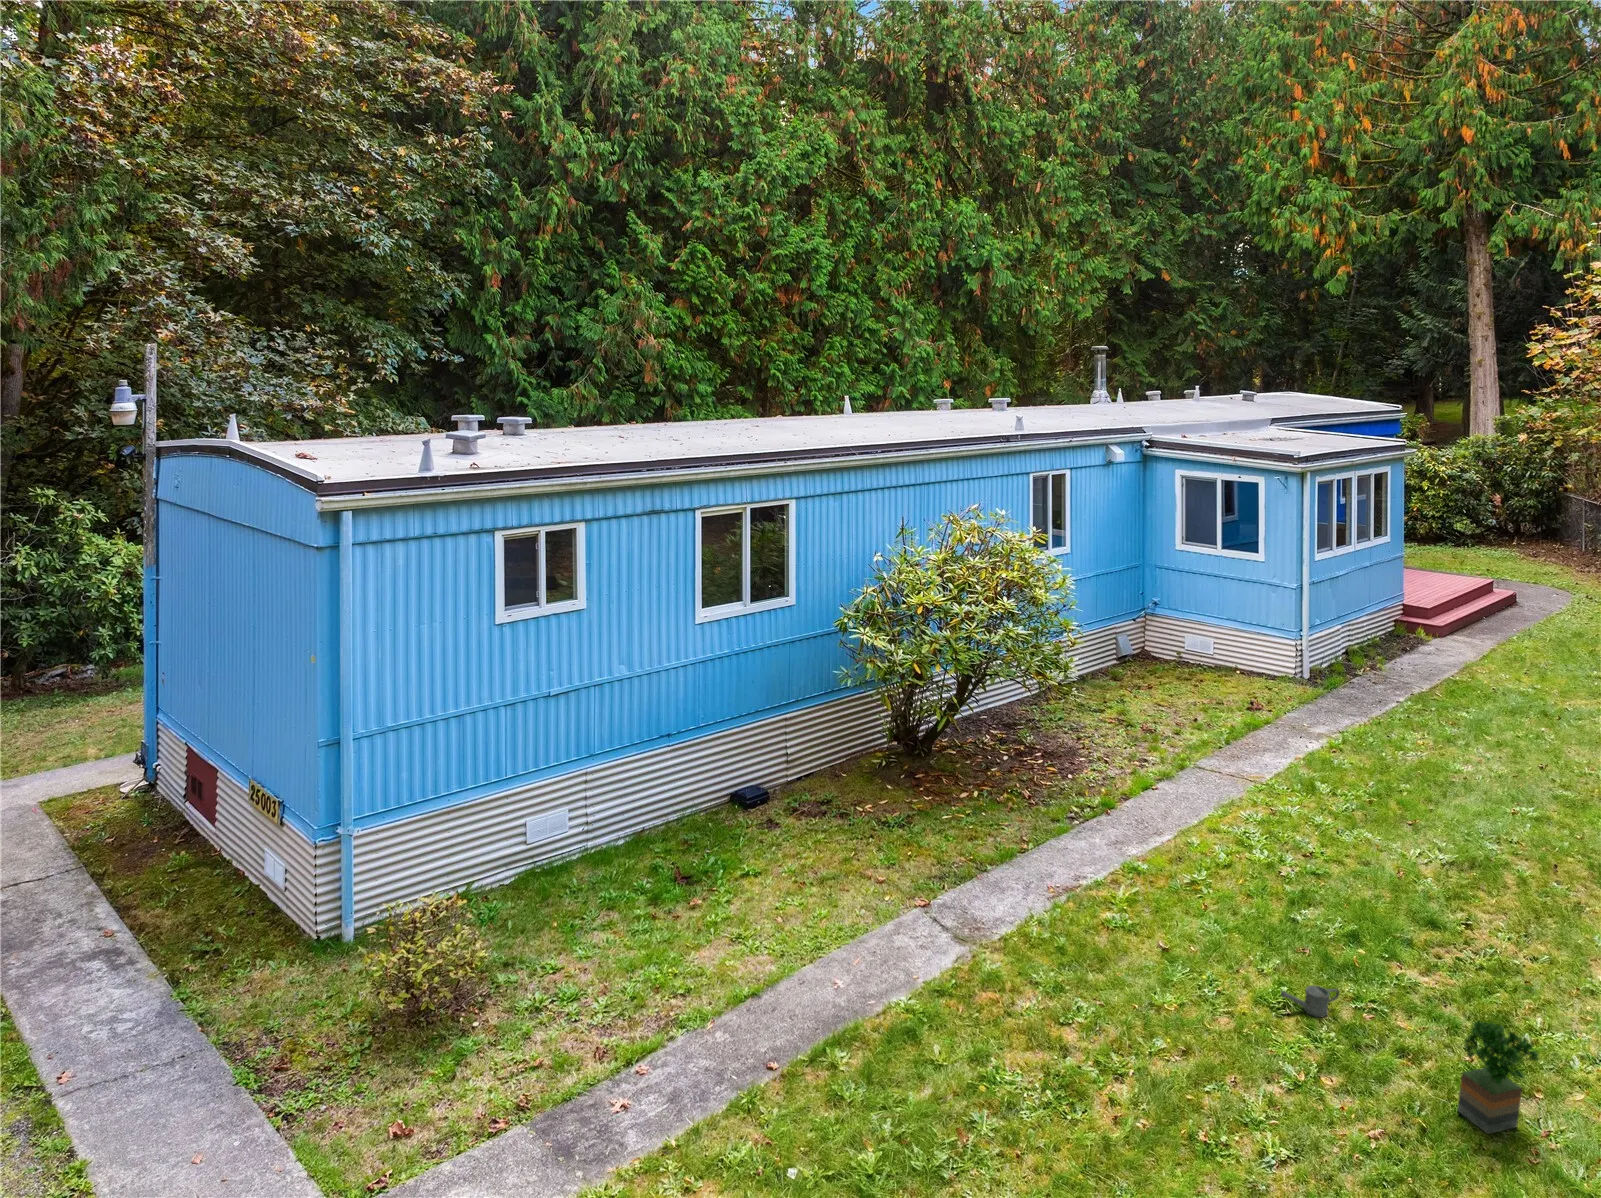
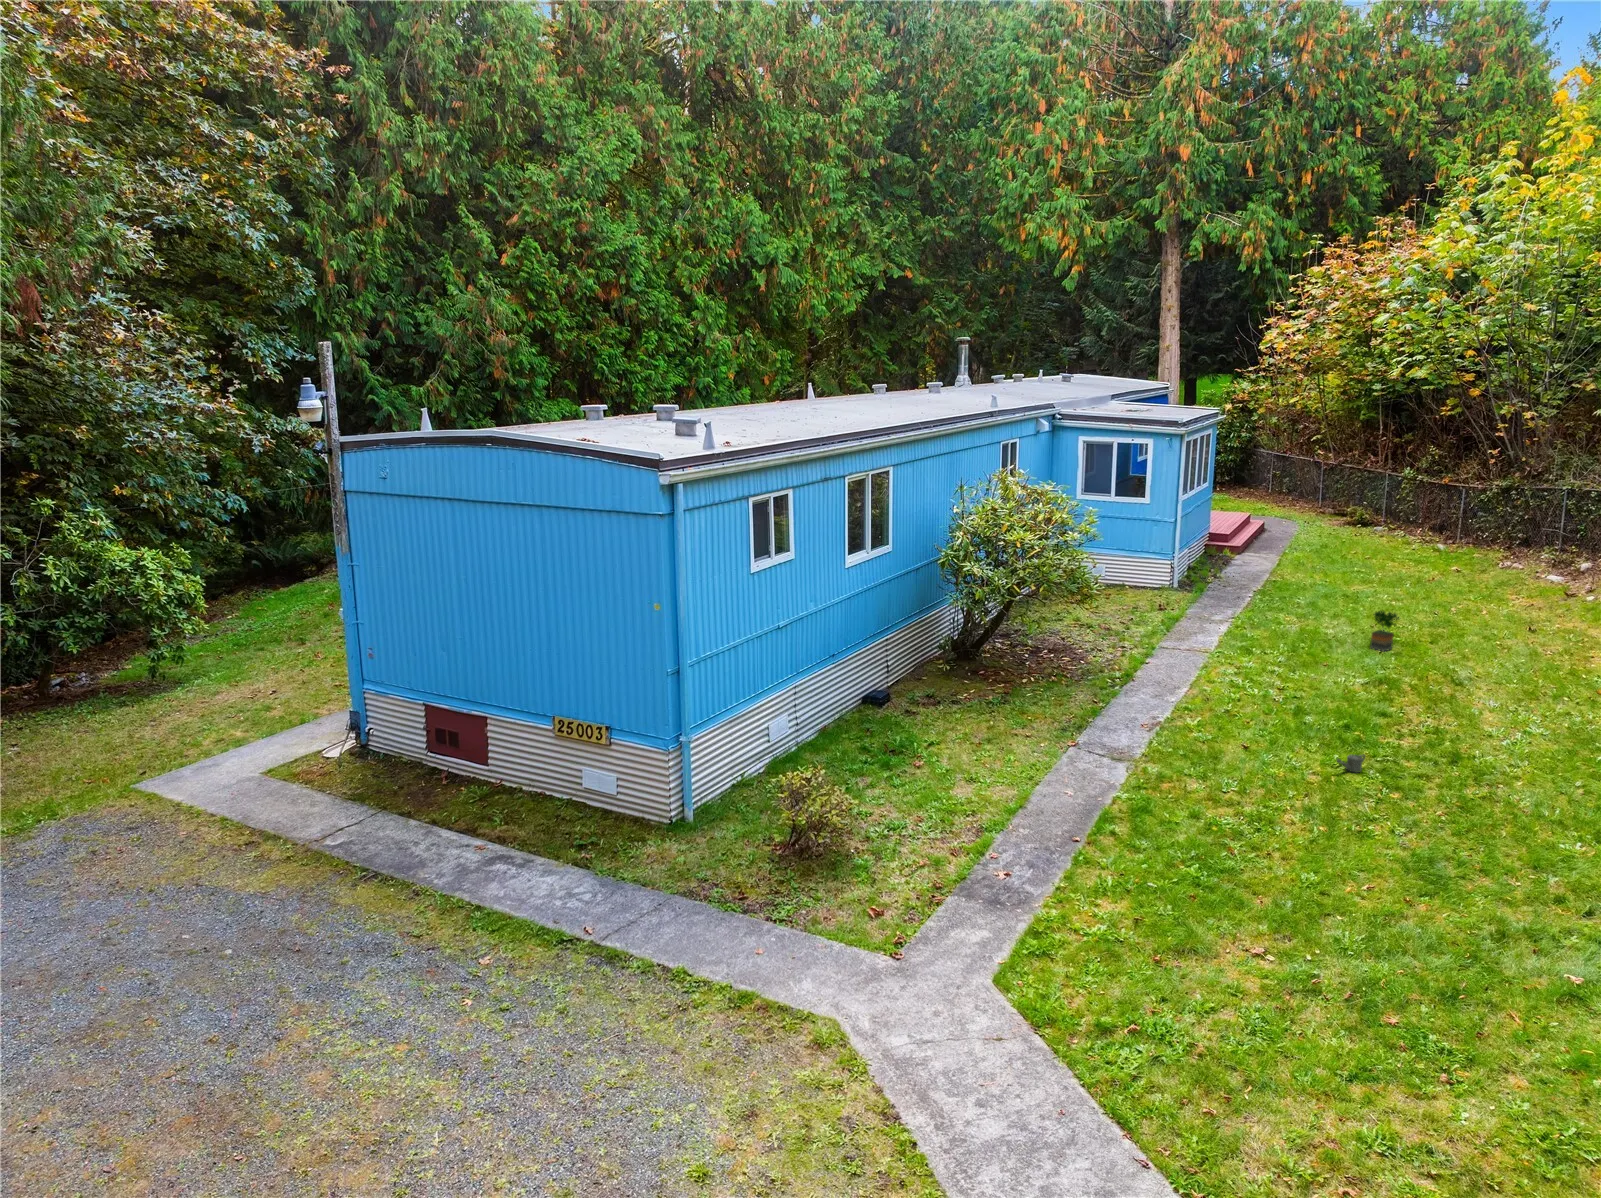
potted tree: present [1458,1021,1539,1134] -> present [1370,611,1399,651]

